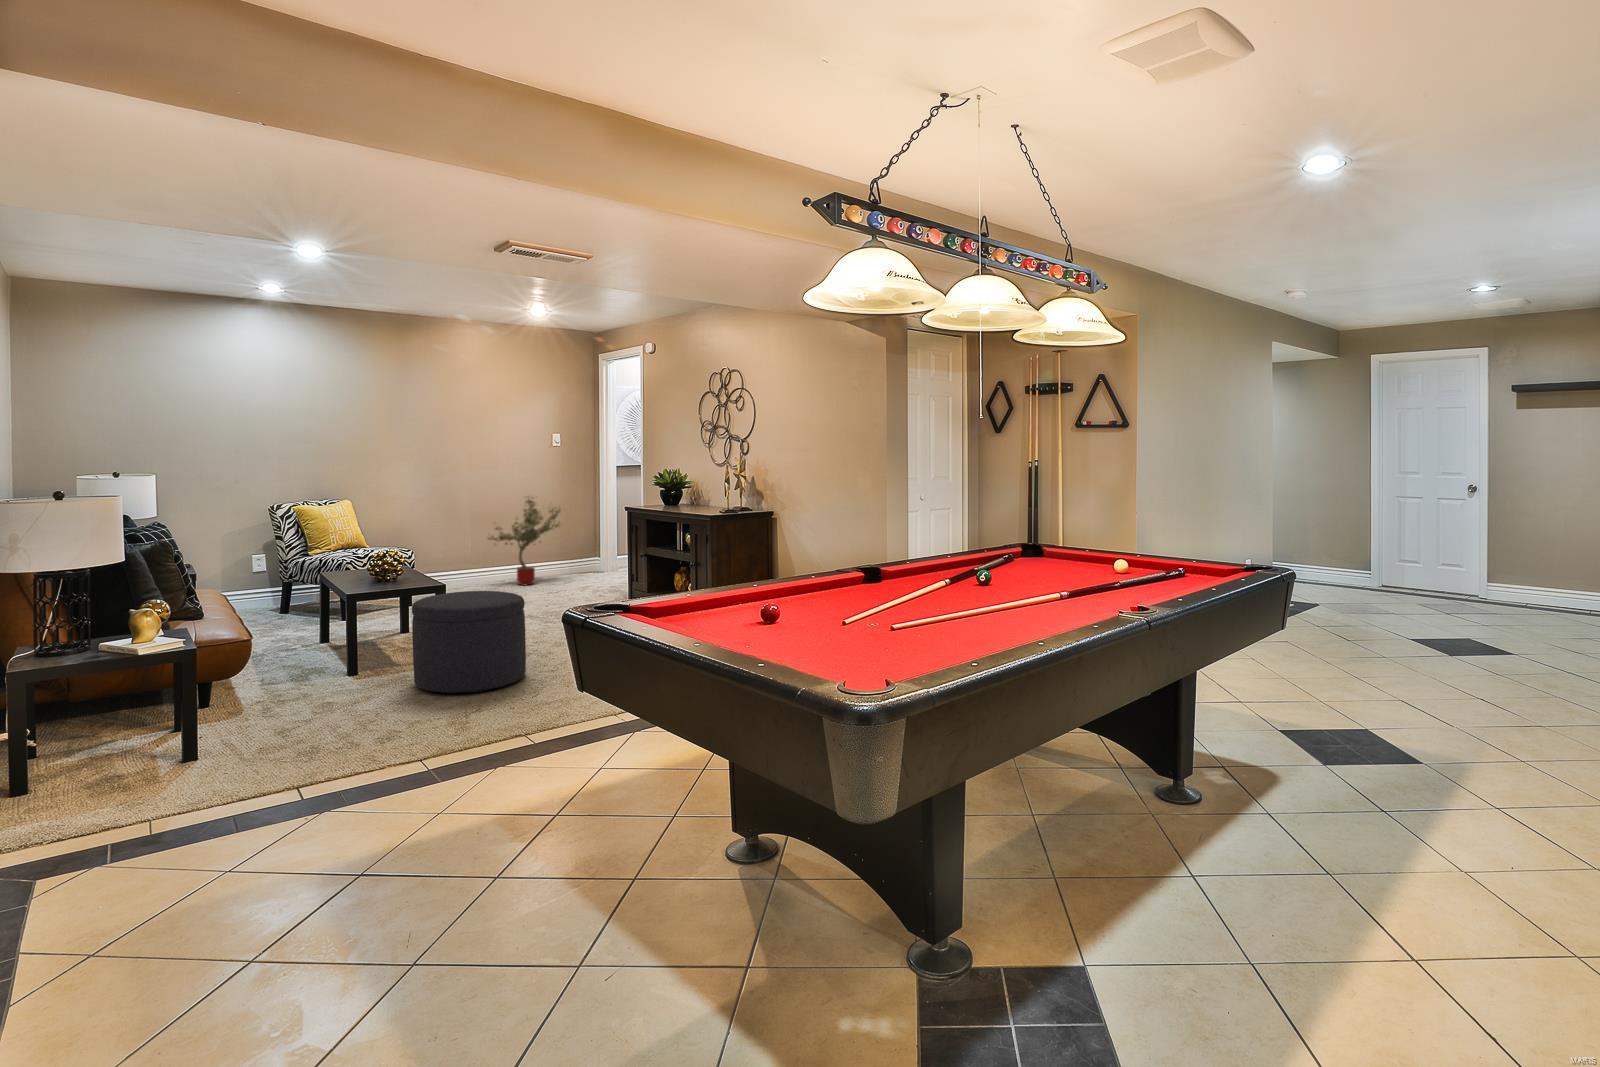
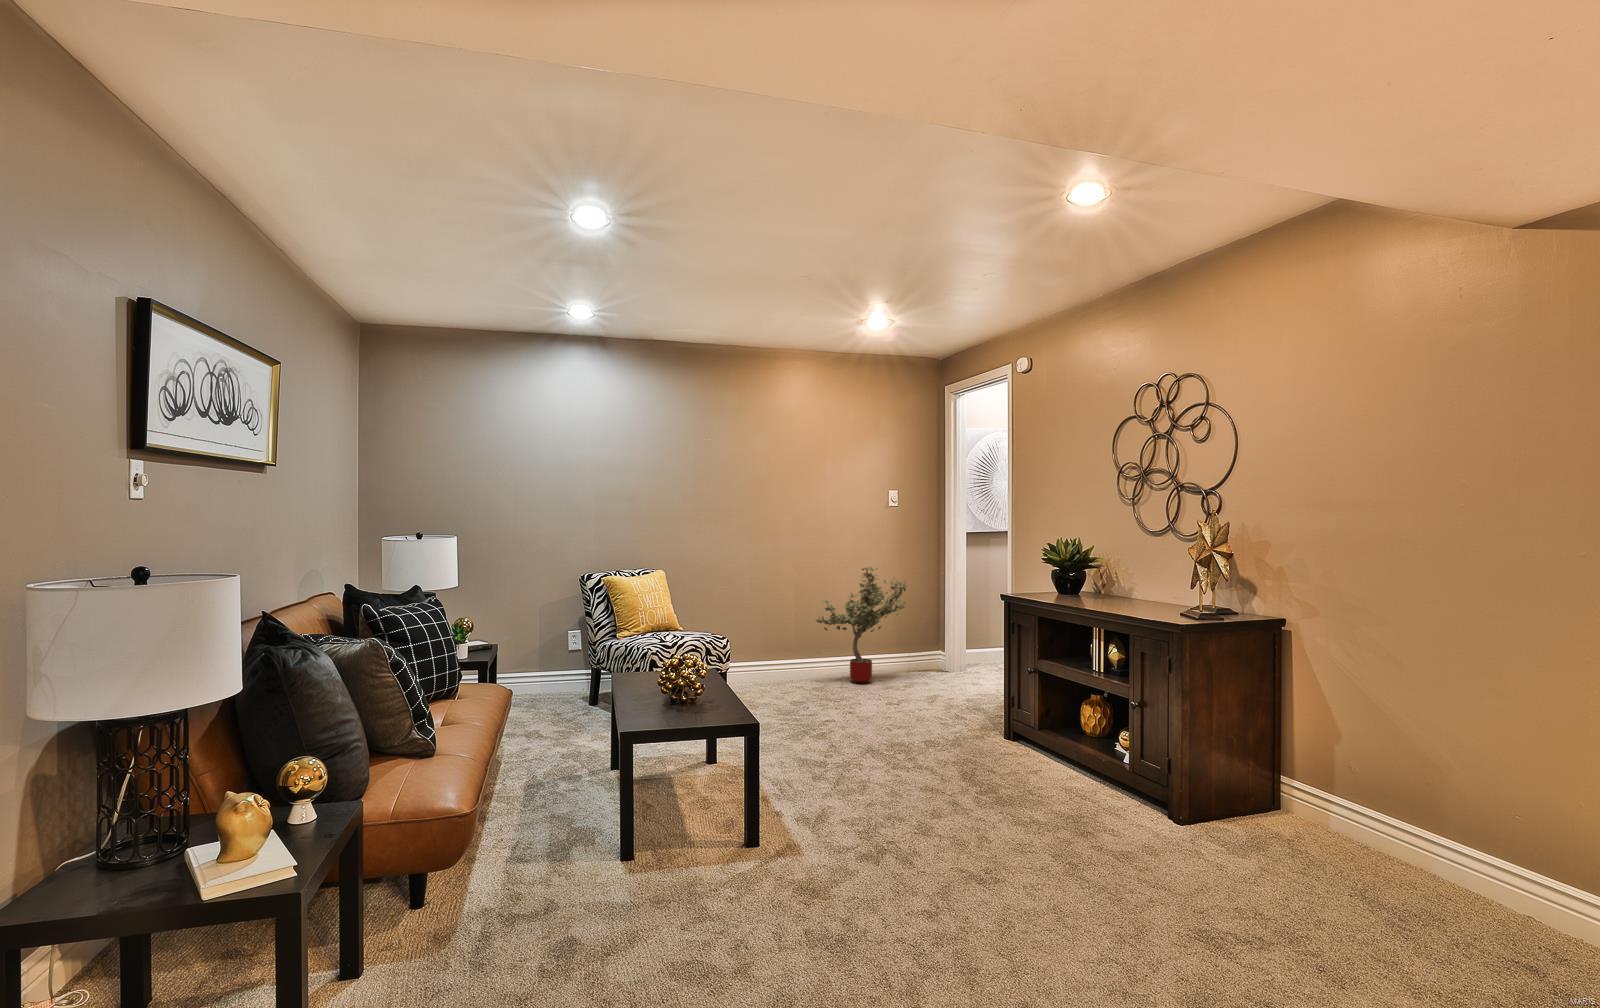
ottoman: present [412,591,526,693] -> none [692,741,870,951]

